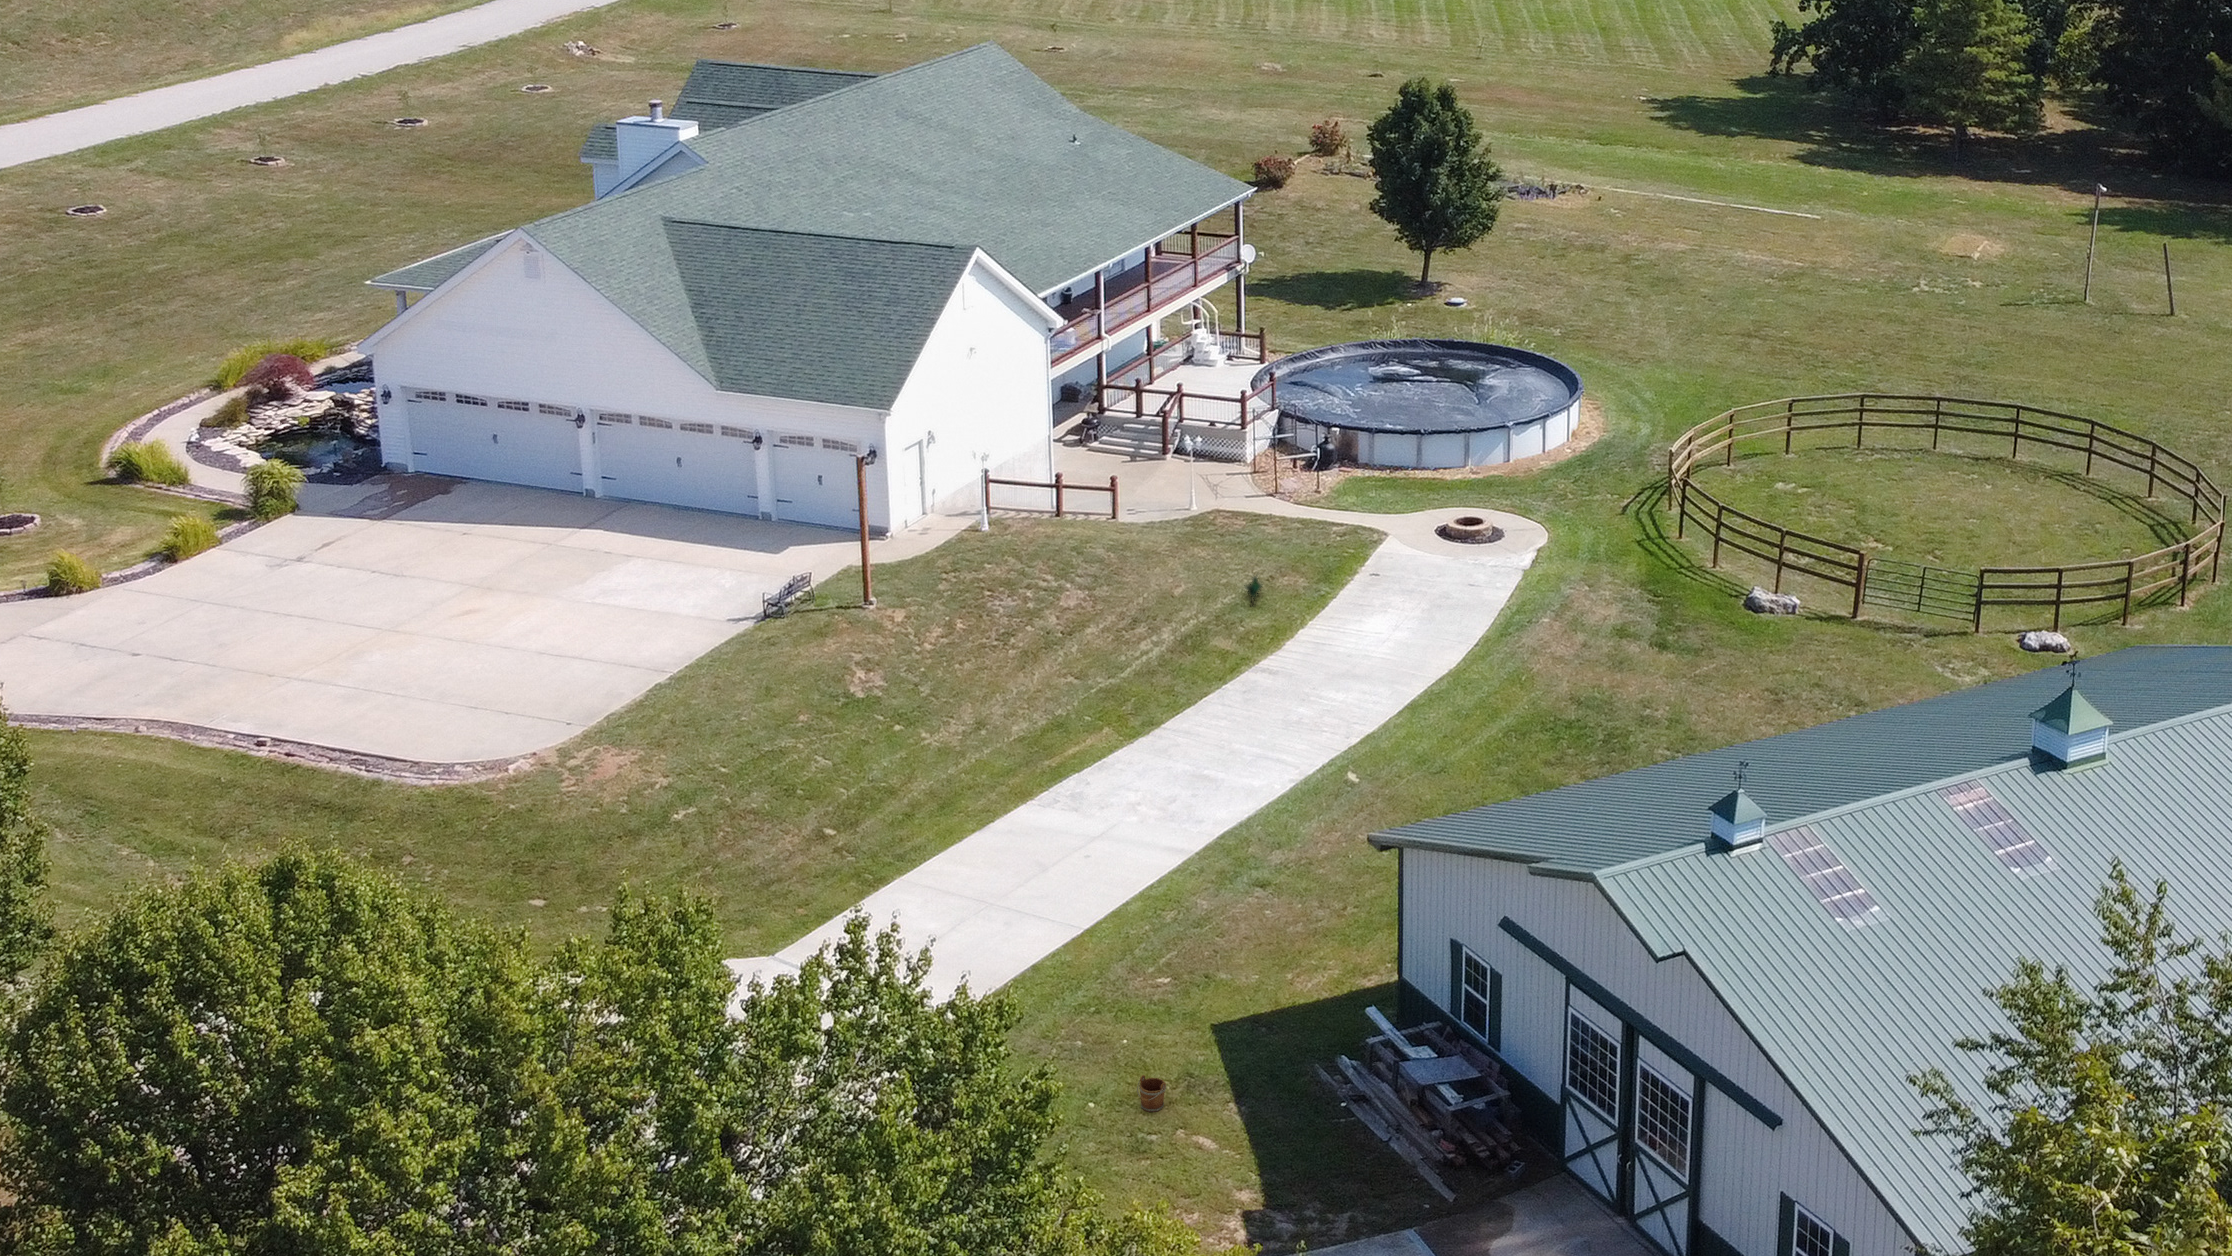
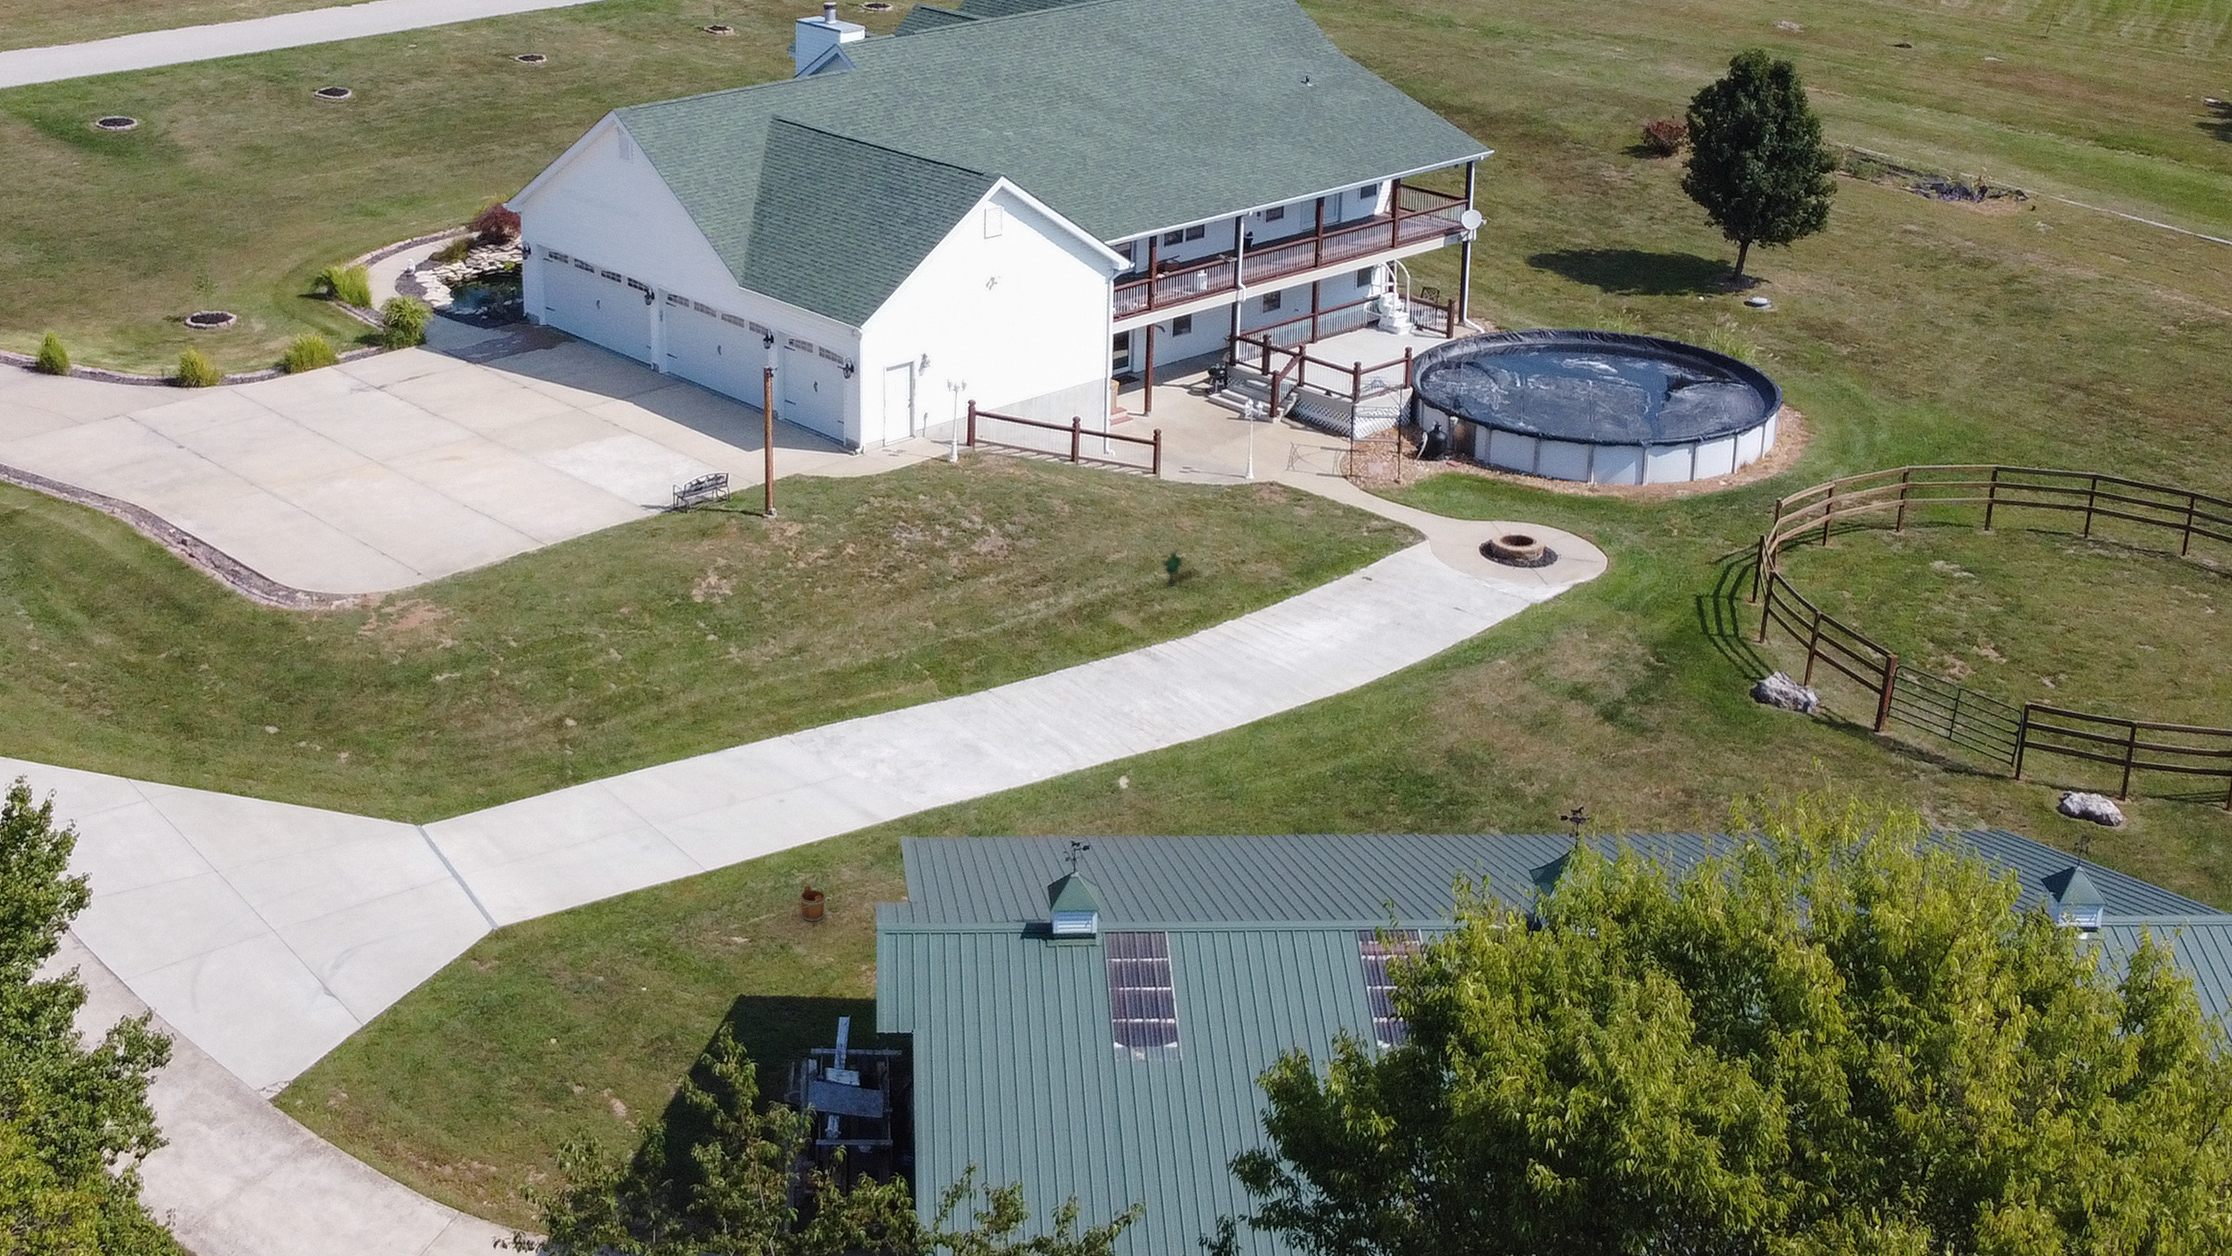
bucket: present [1137,1075,1166,1112] -> present [798,885,826,922]

